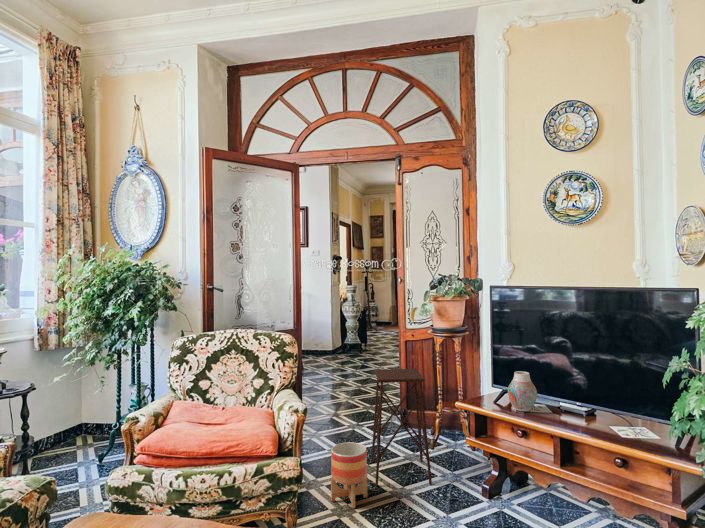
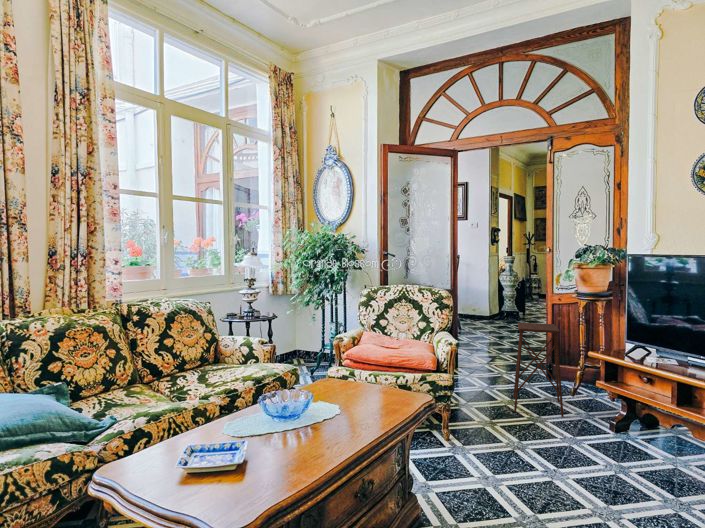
vase: present [508,371,537,411] -> none [636,329,665,363]
planter: present [331,442,368,508] -> none [477,374,507,421]

